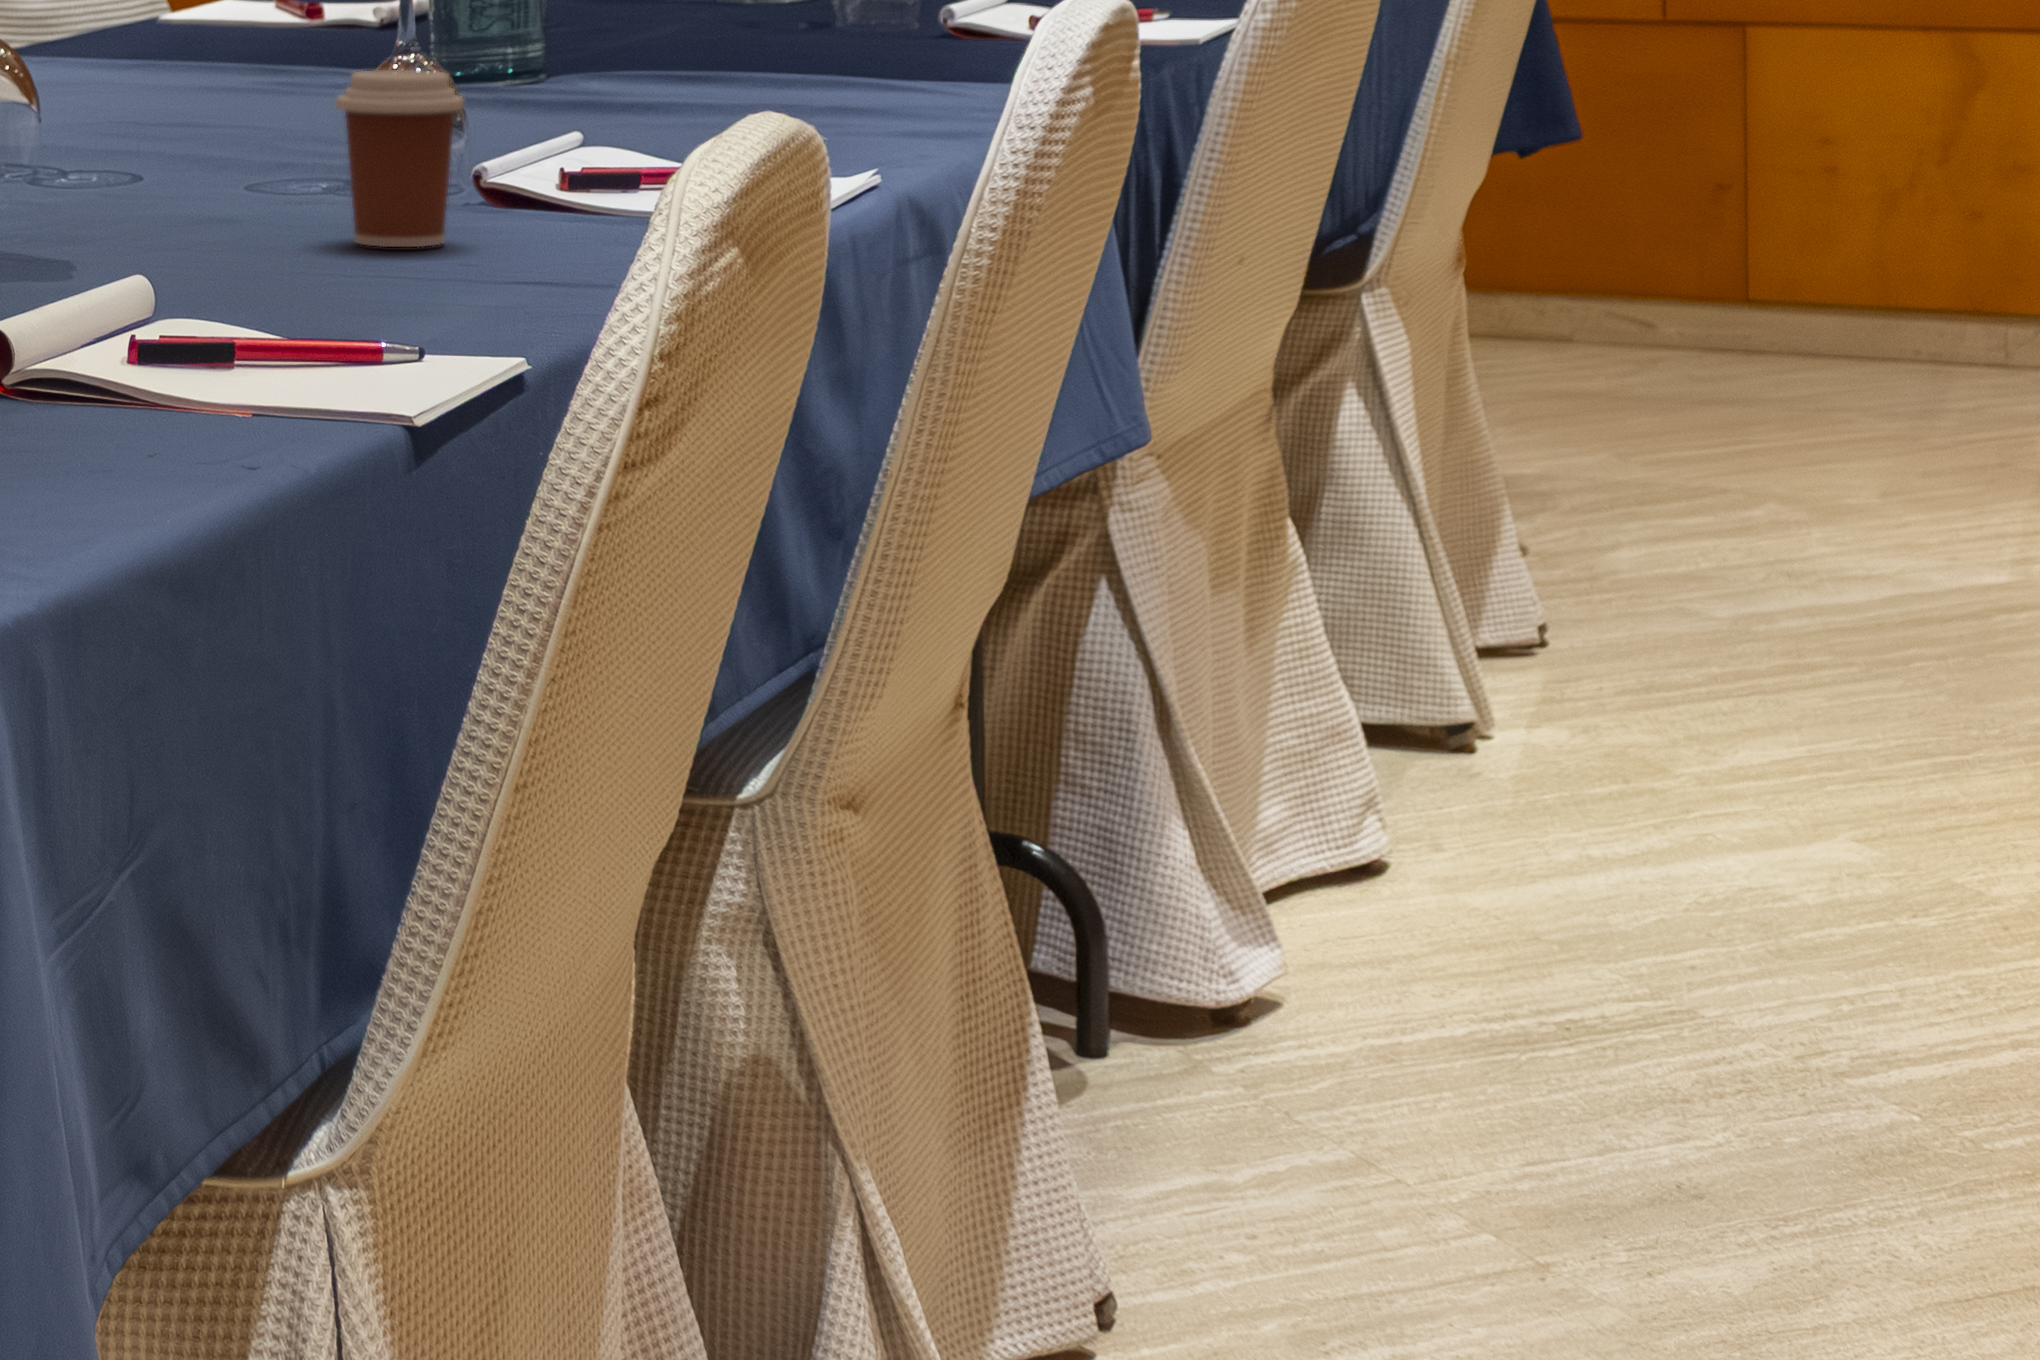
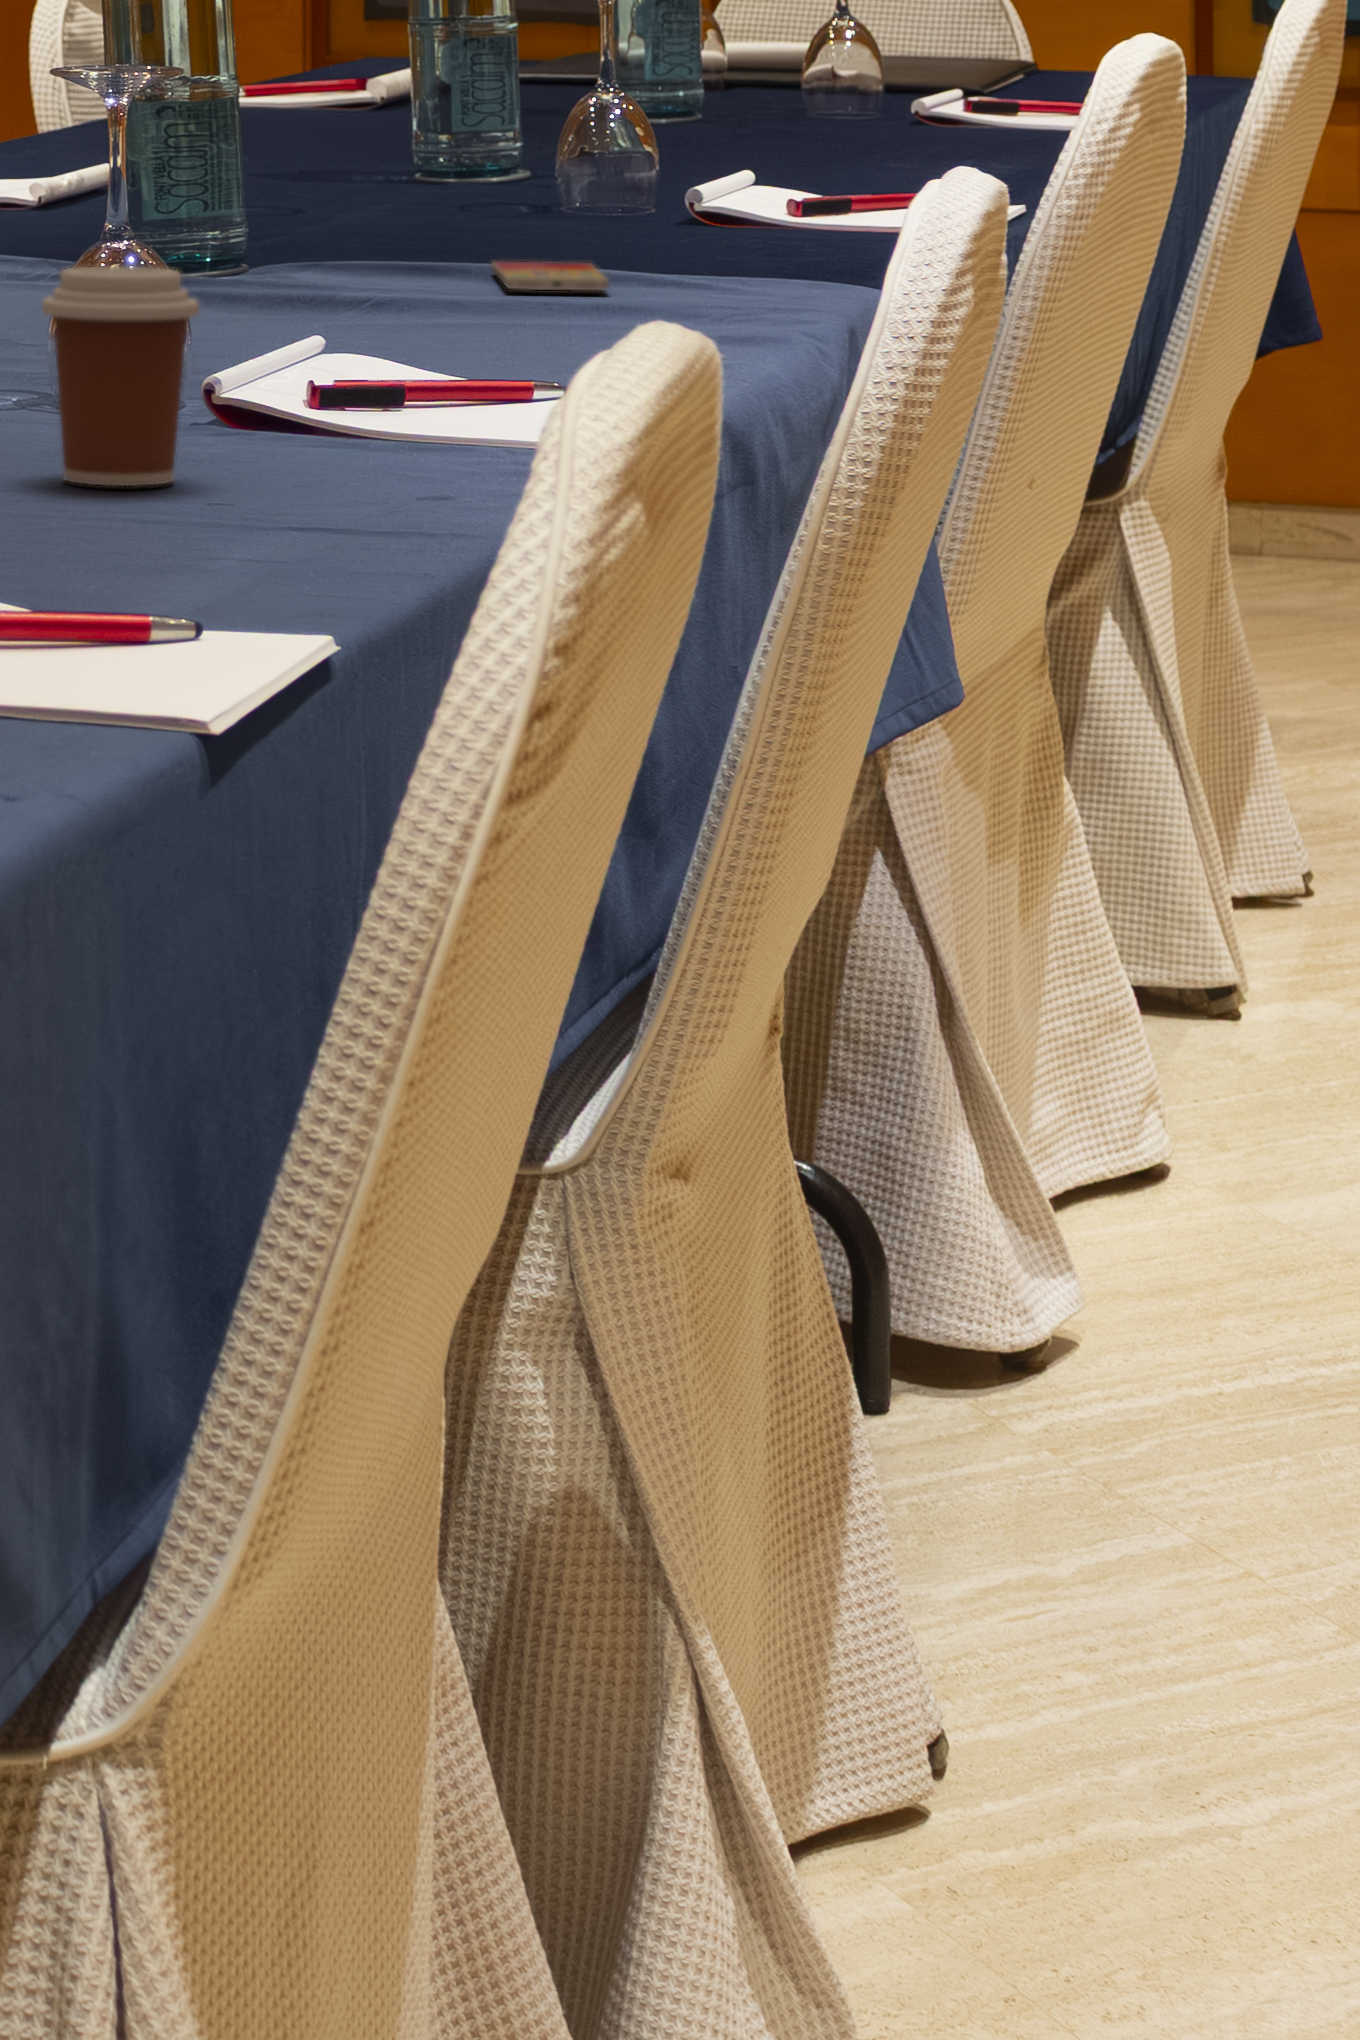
smartphone: none [758,63,853,87] -> present [491,262,609,291]

